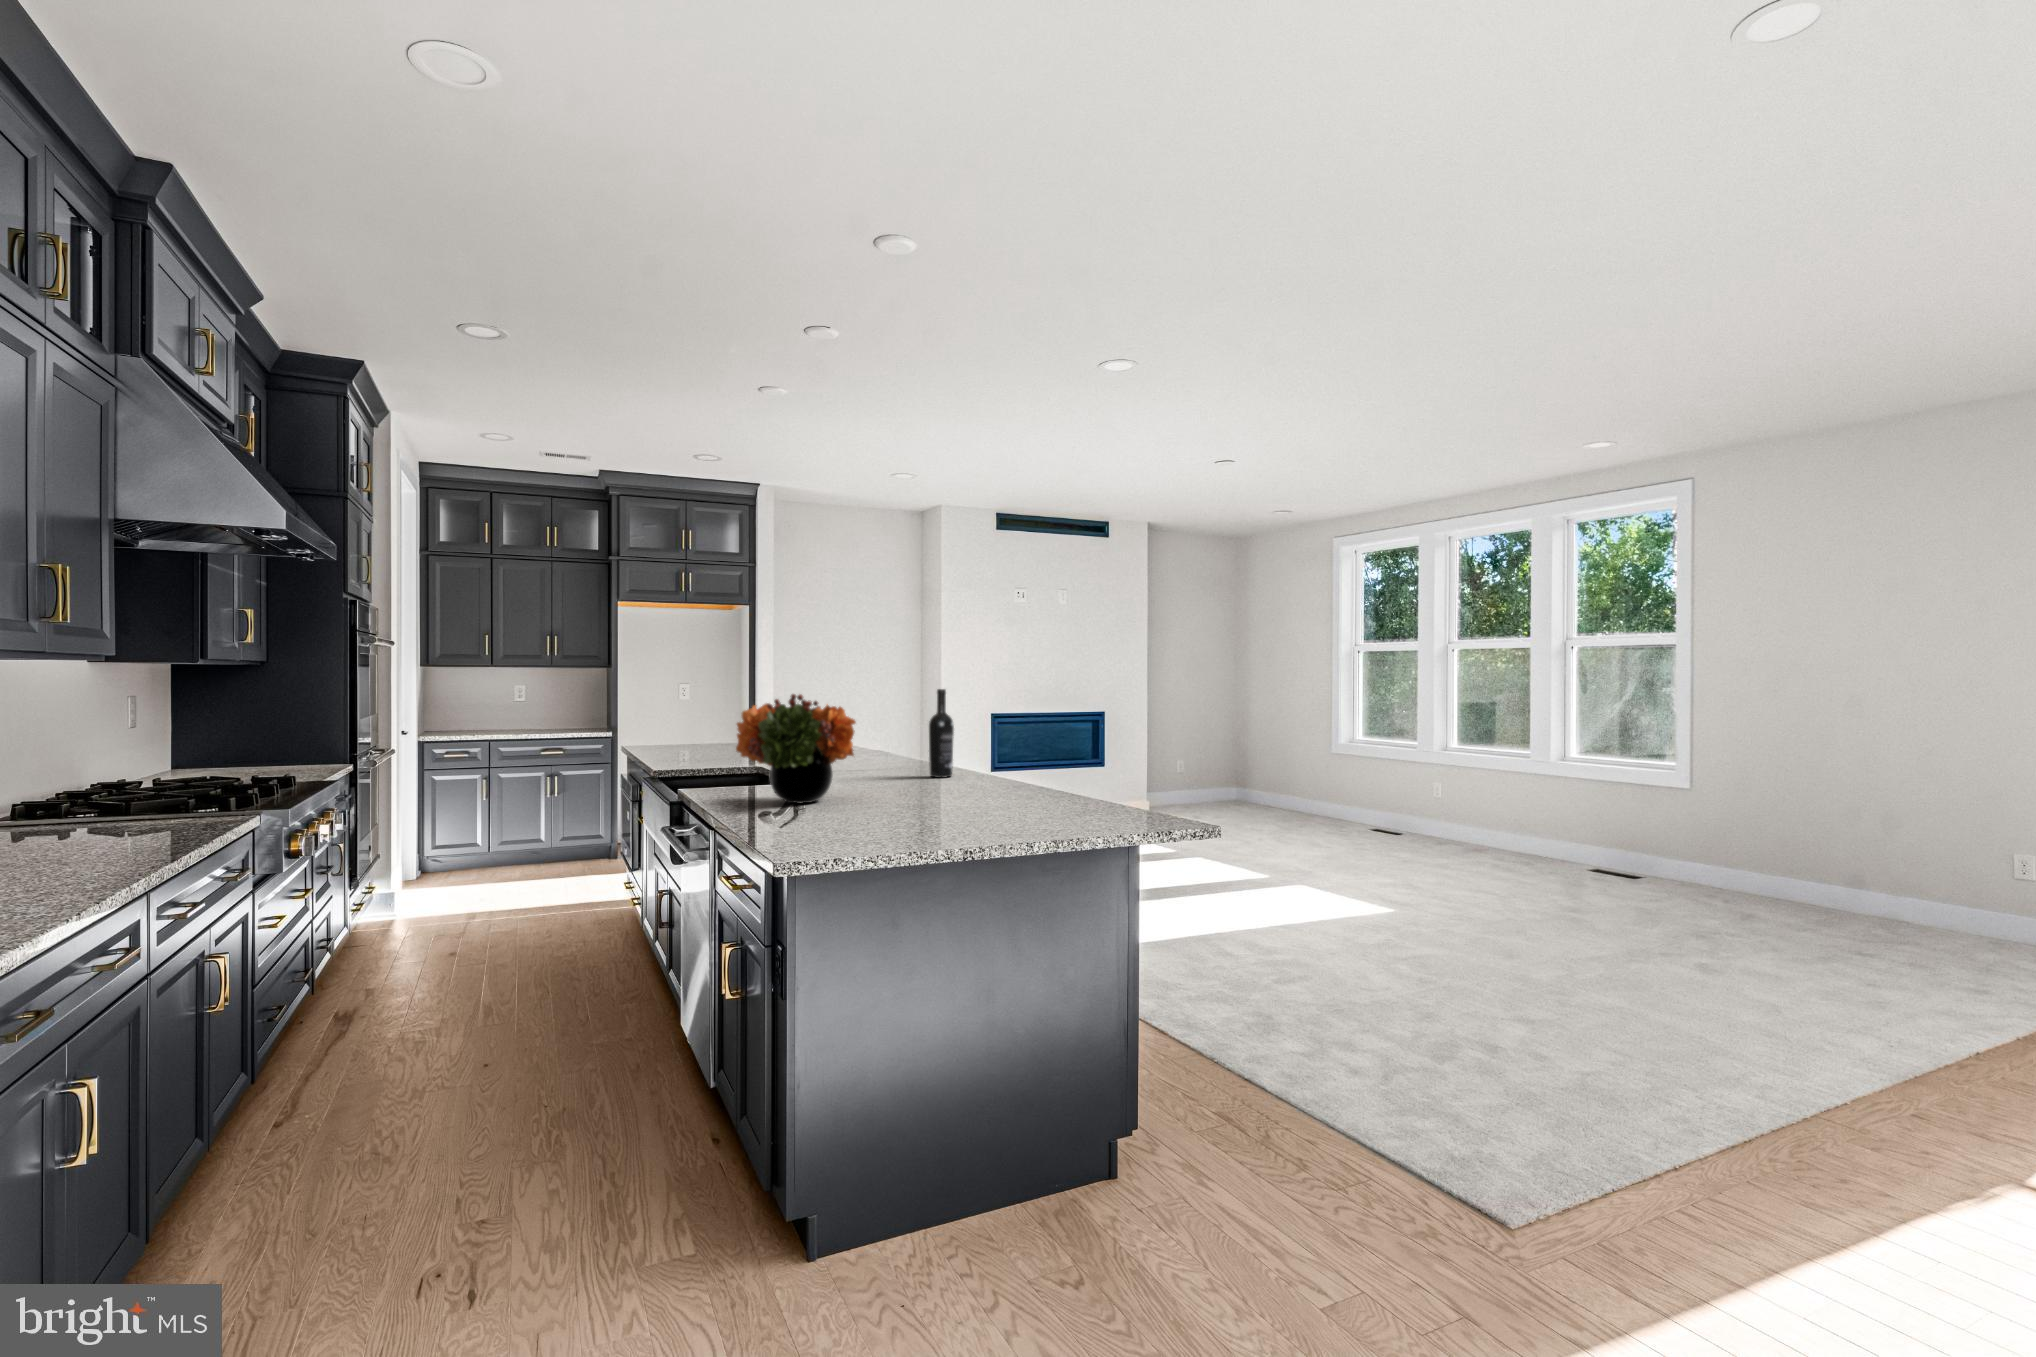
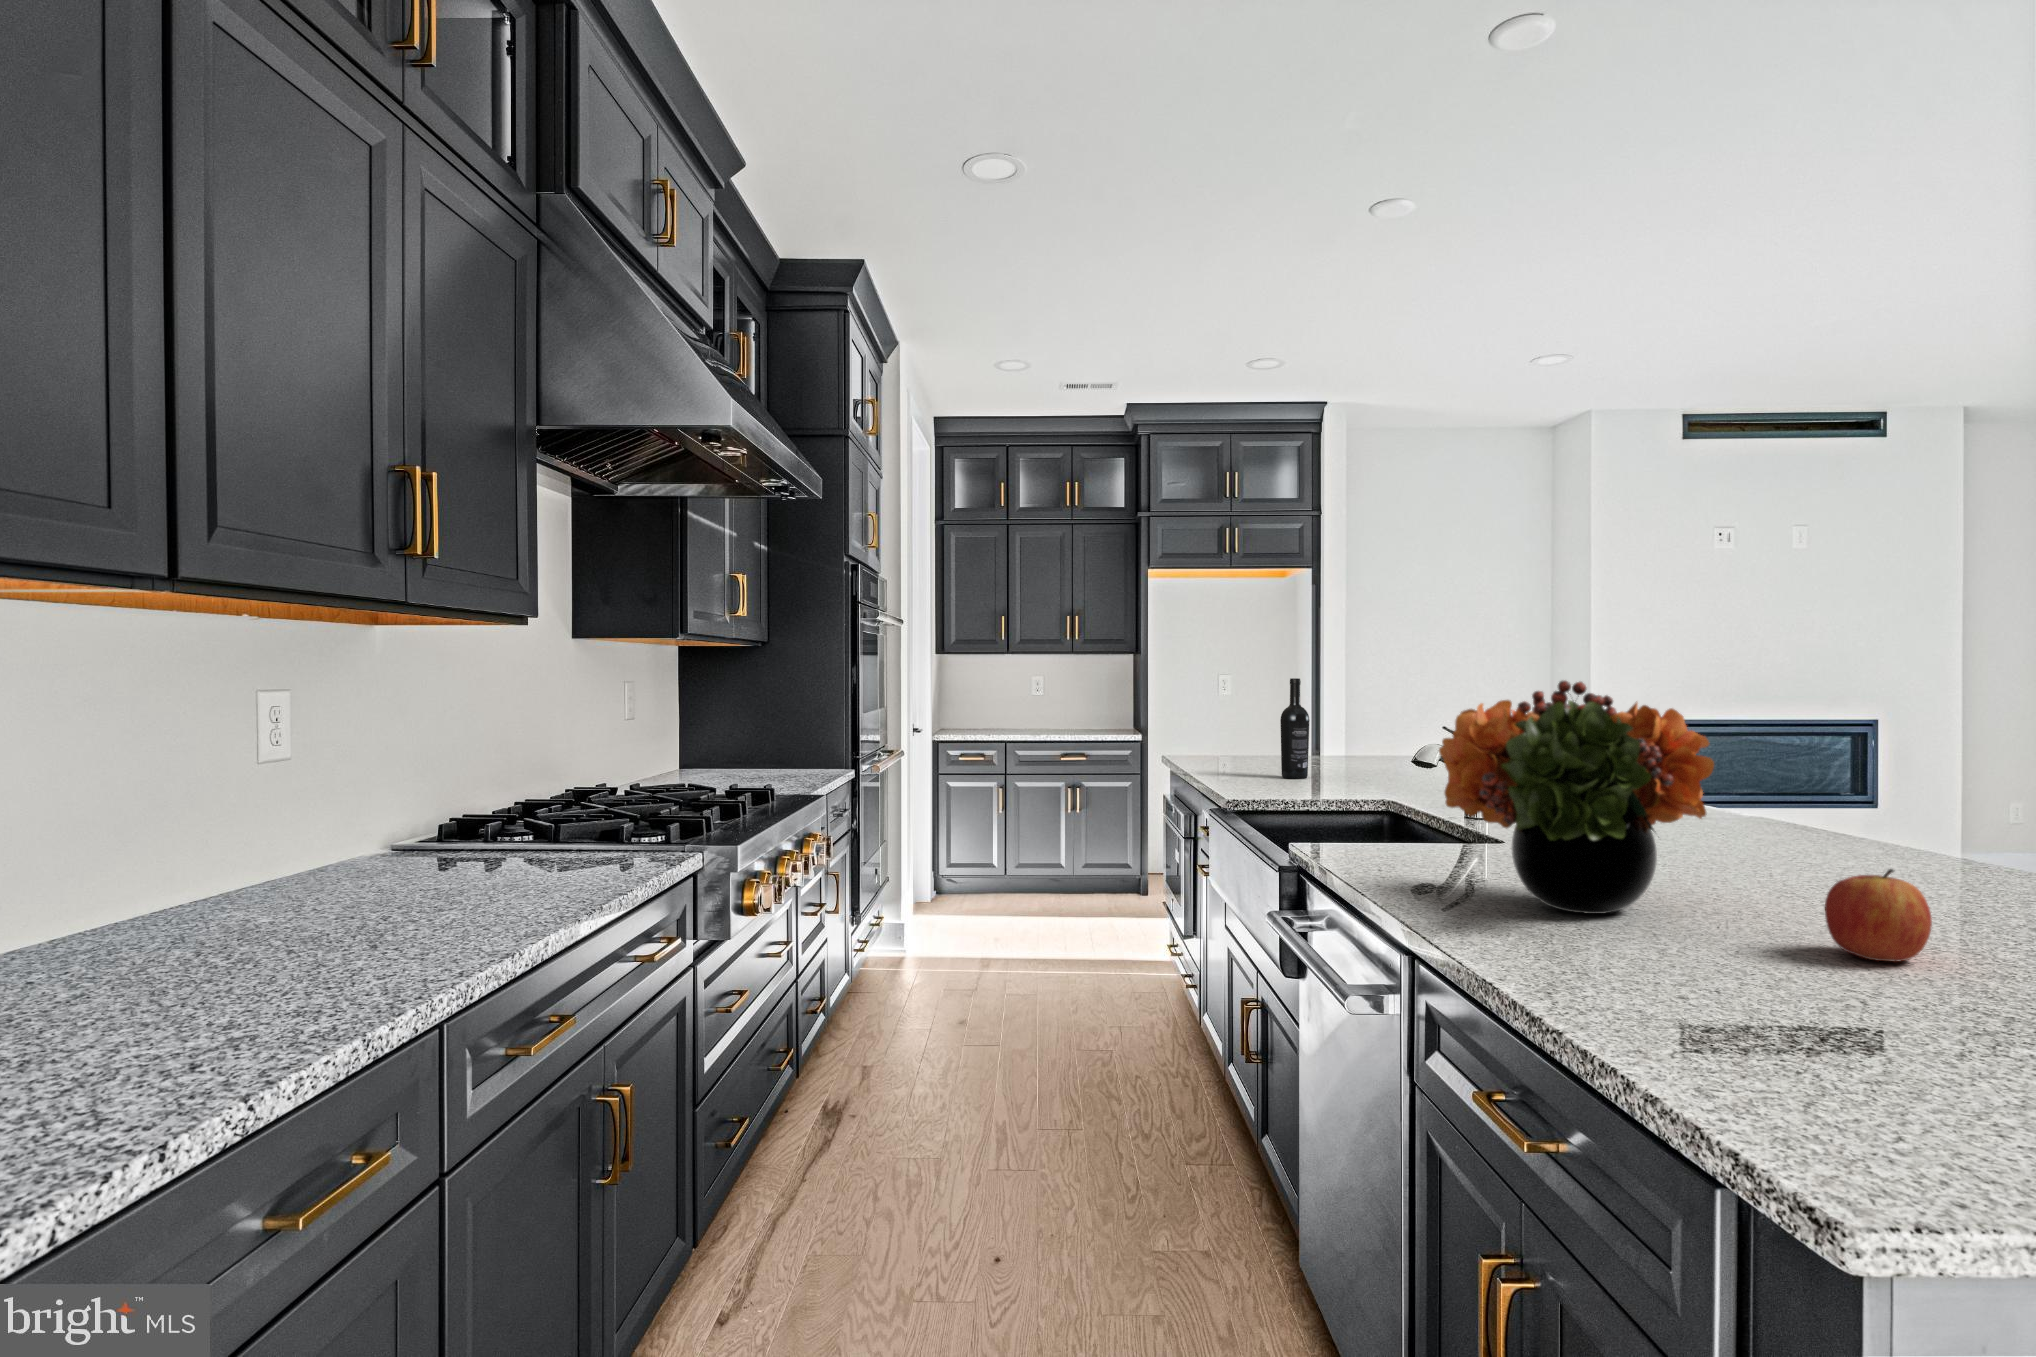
wine bottle: present [929,689,954,778] -> present [1280,678,1310,778]
apple: none [879,771,915,808] -> present [1825,869,1932,962]

